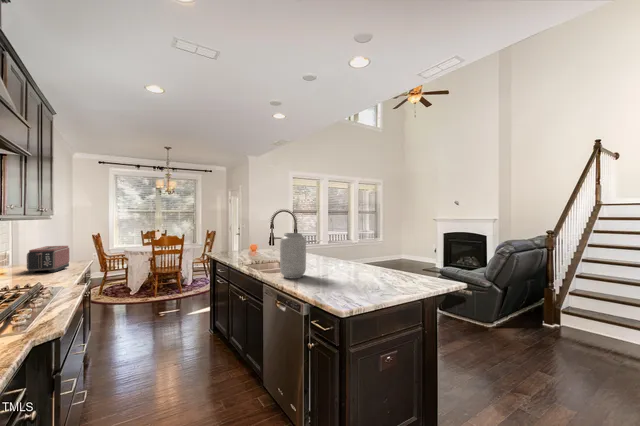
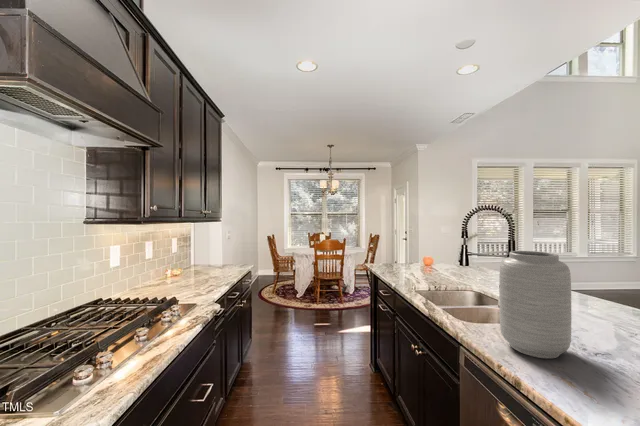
toaster: present [27,246,69,273] -> none [191,247,229,276]

